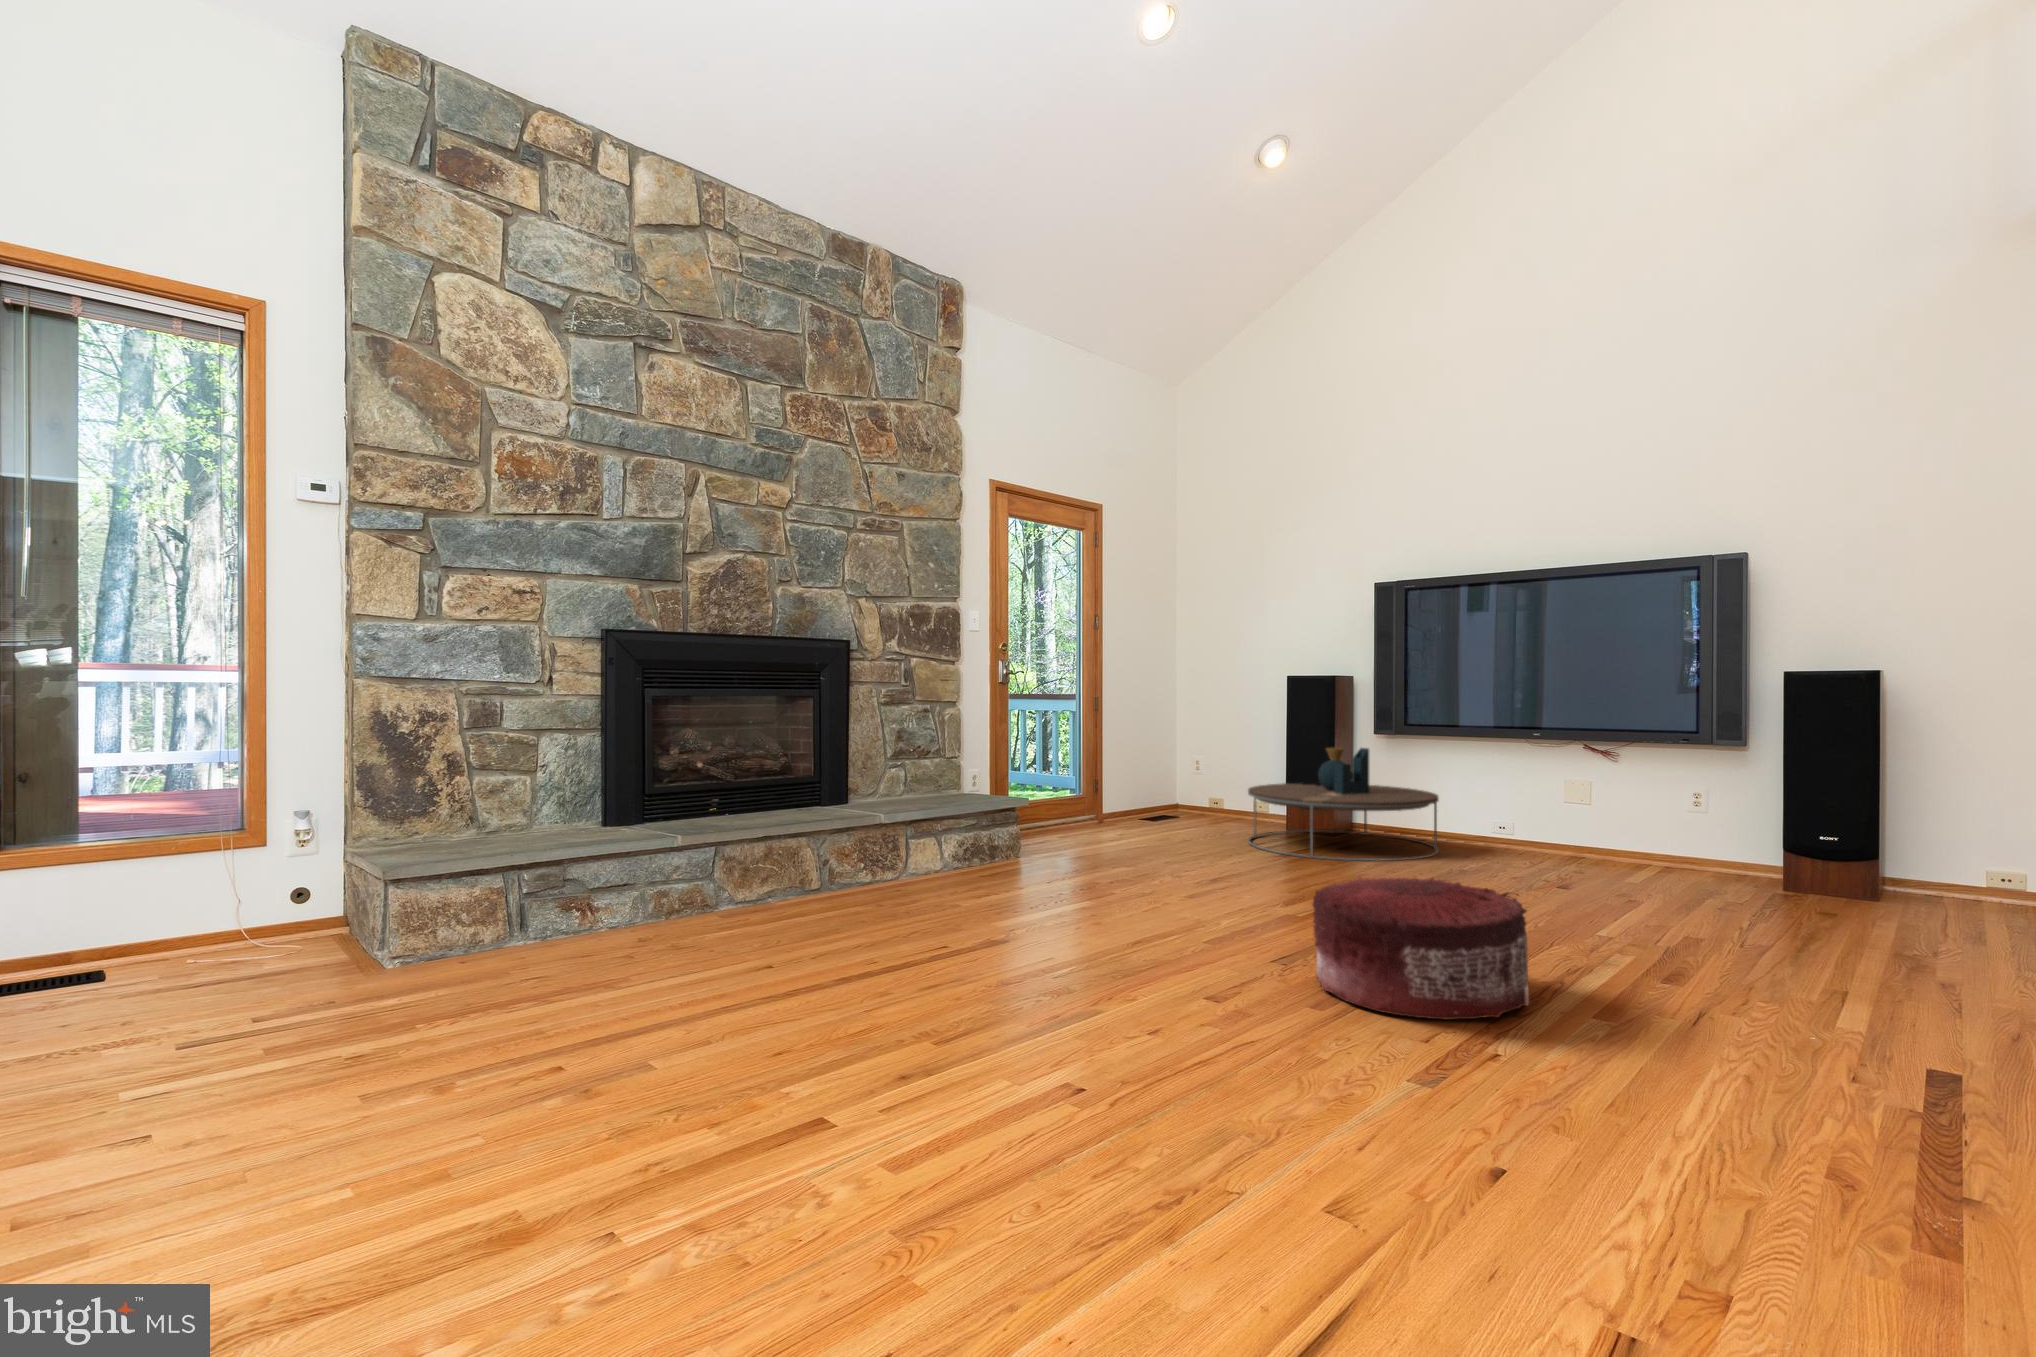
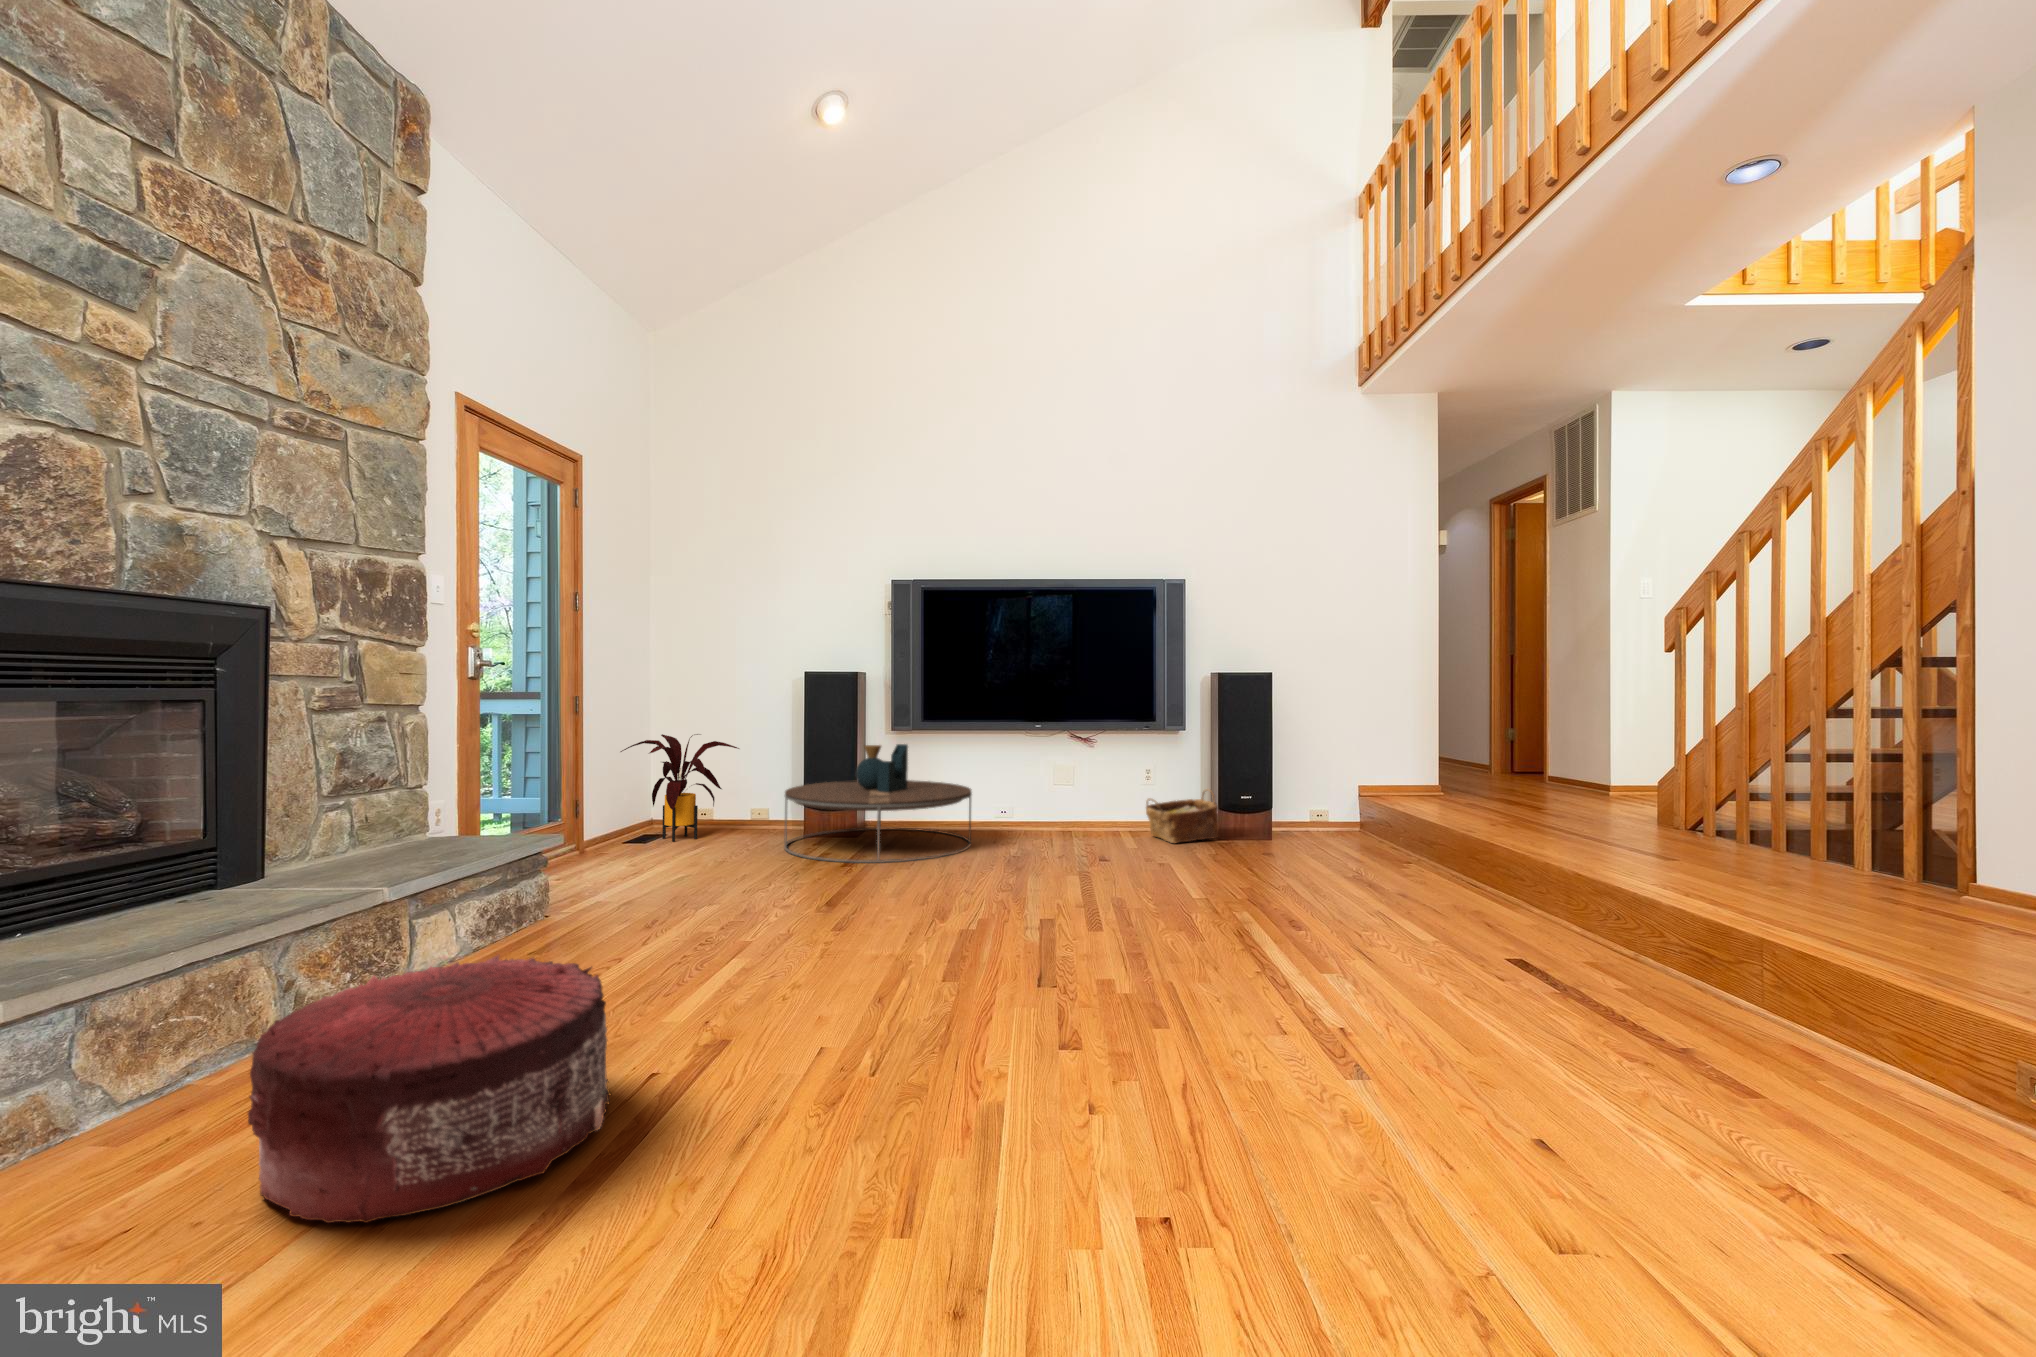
house plant: none [1139,733,1235,825] -> present [621,734,739,842]
woven basket: none [1662,820,1772,883] -> present [1146,789,1219,844]
pouf: present [1313,877,1529,1020] -> present [248,956,610,1223]

